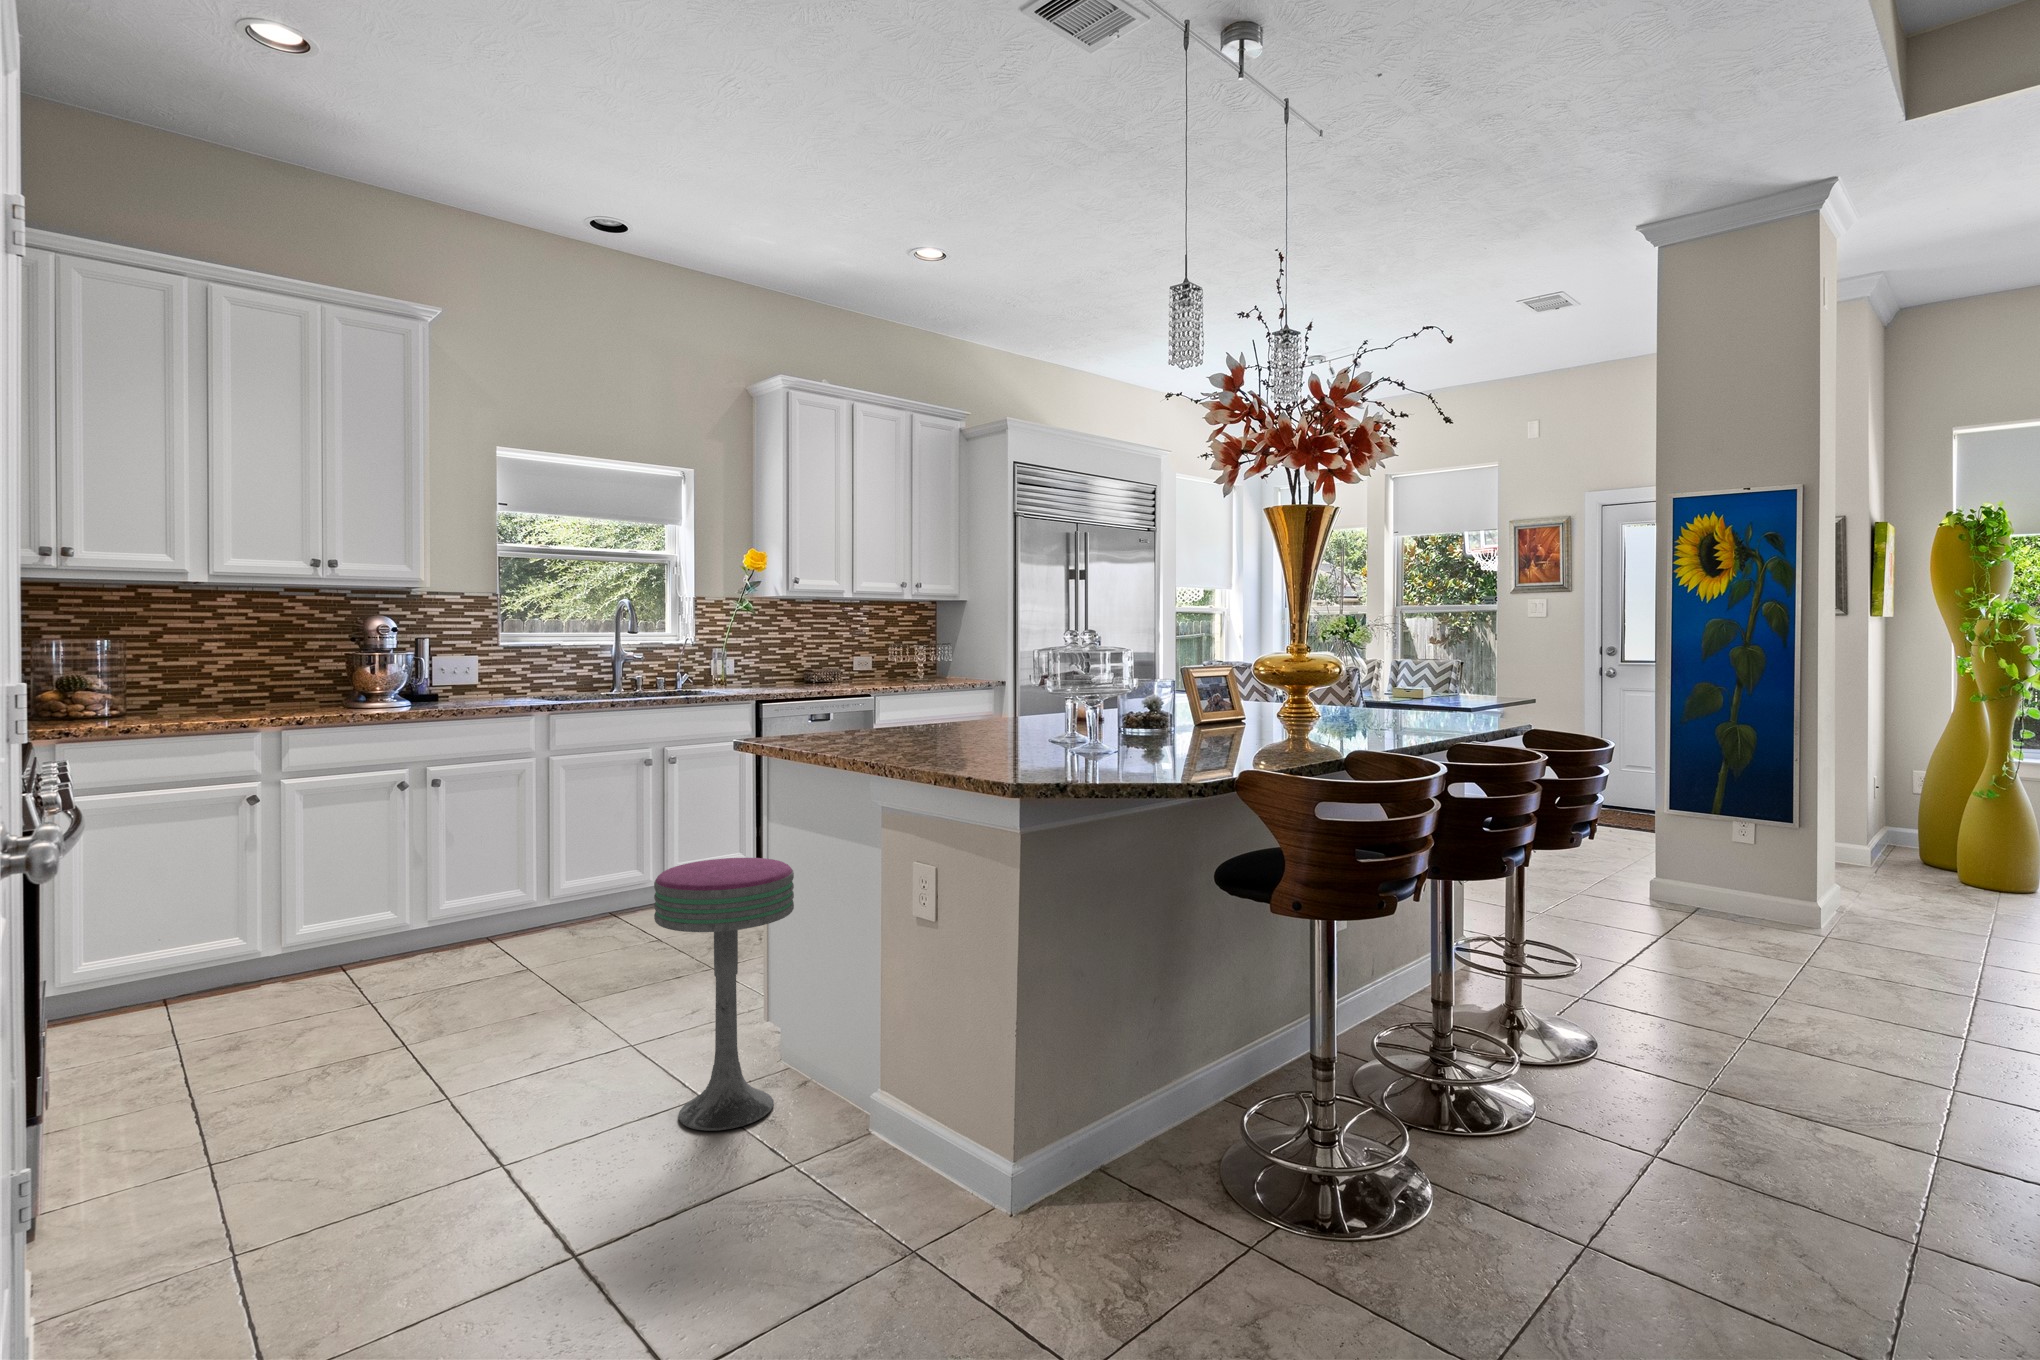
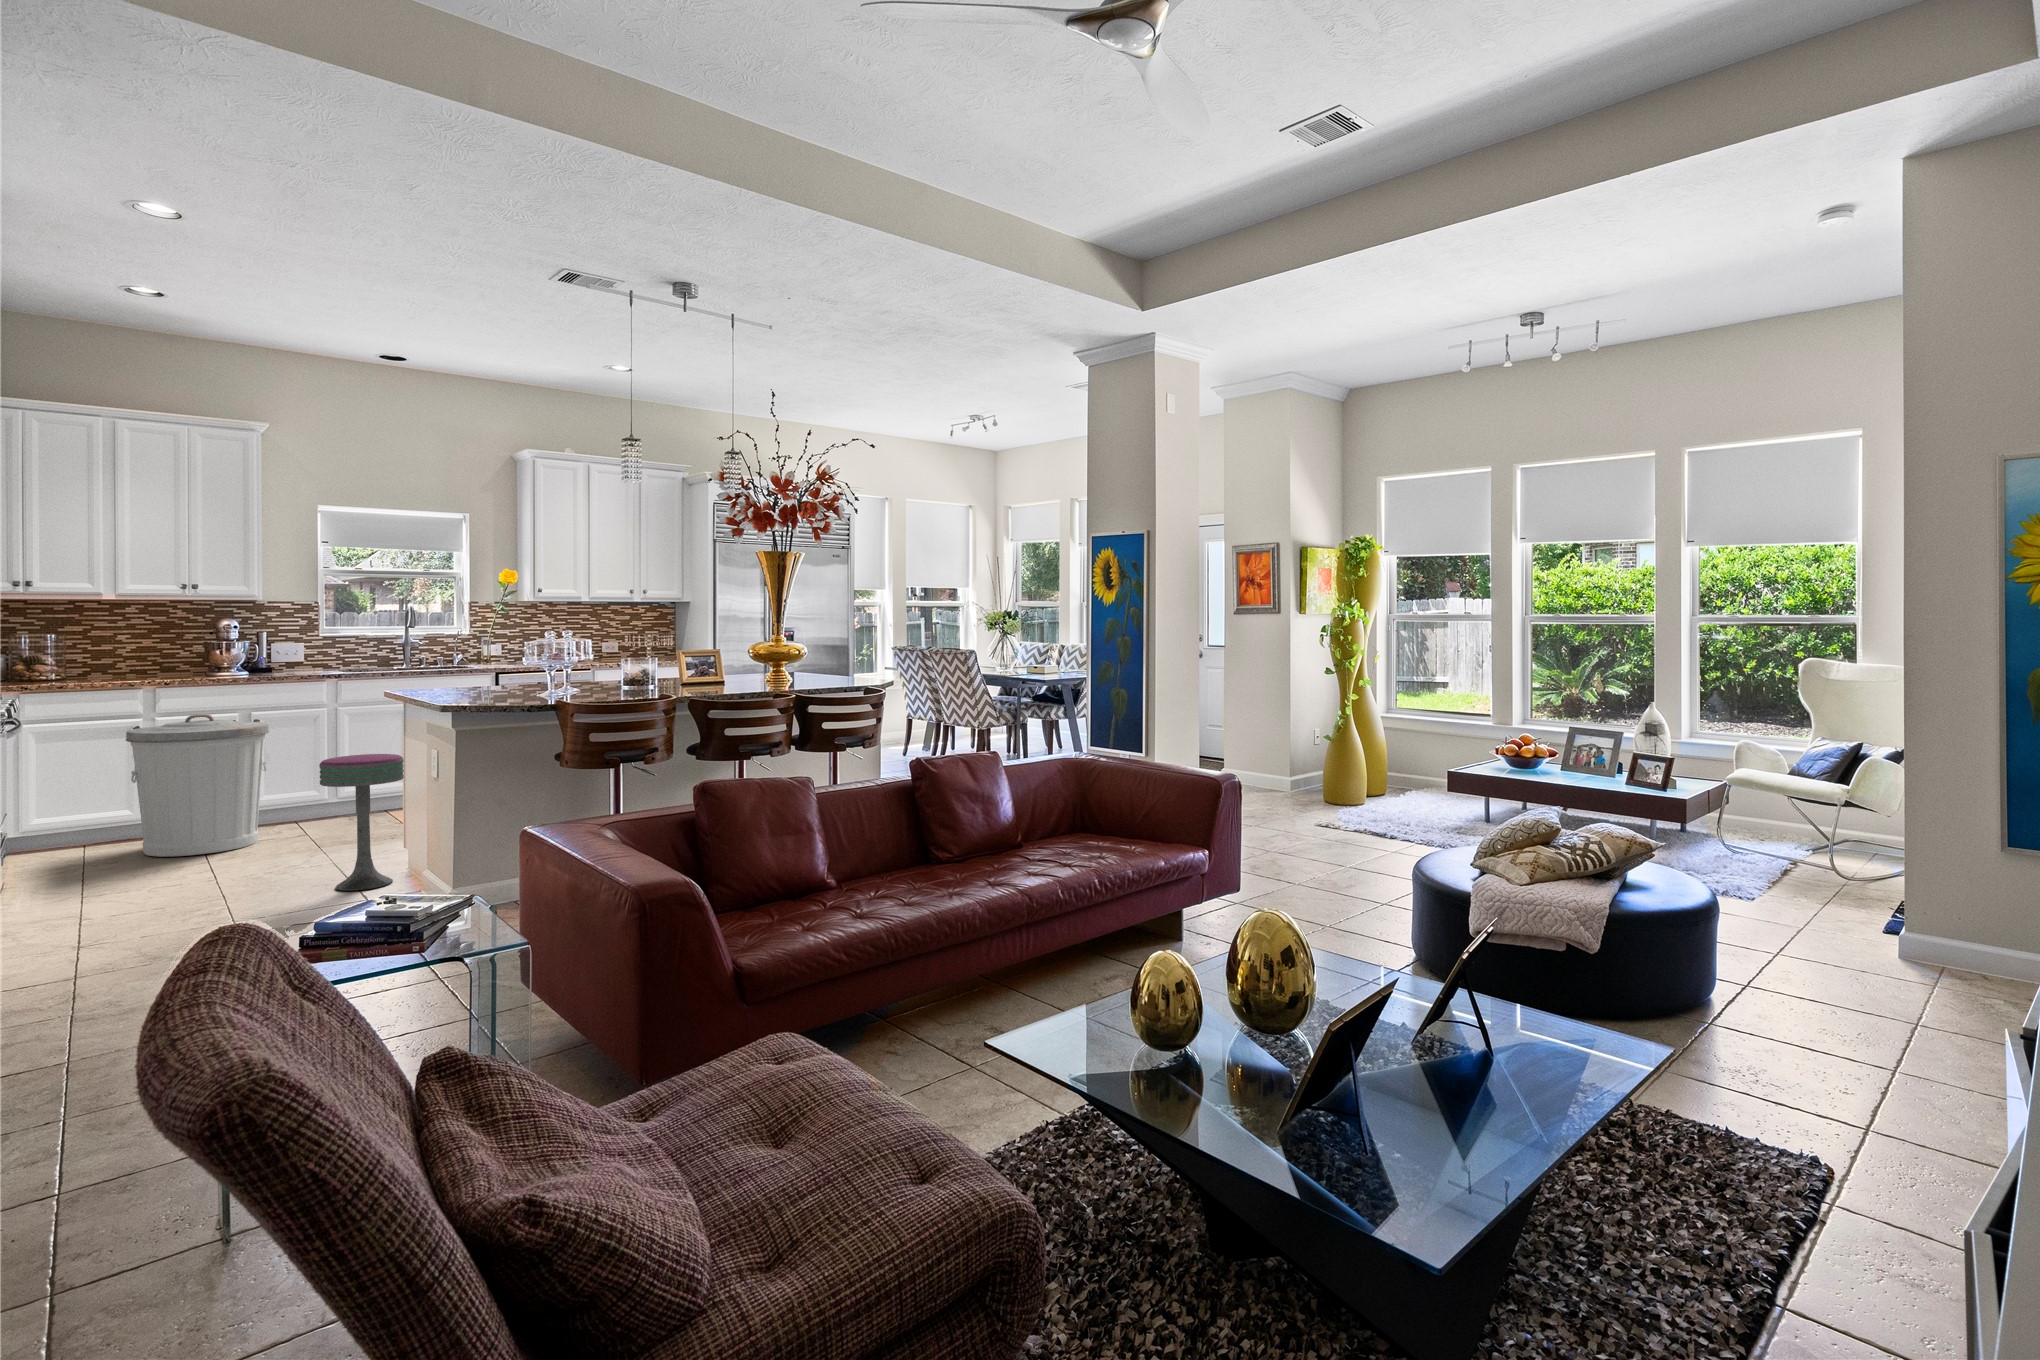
trash can: none [243,776,472,1031] -> present [126,714,269,857]

